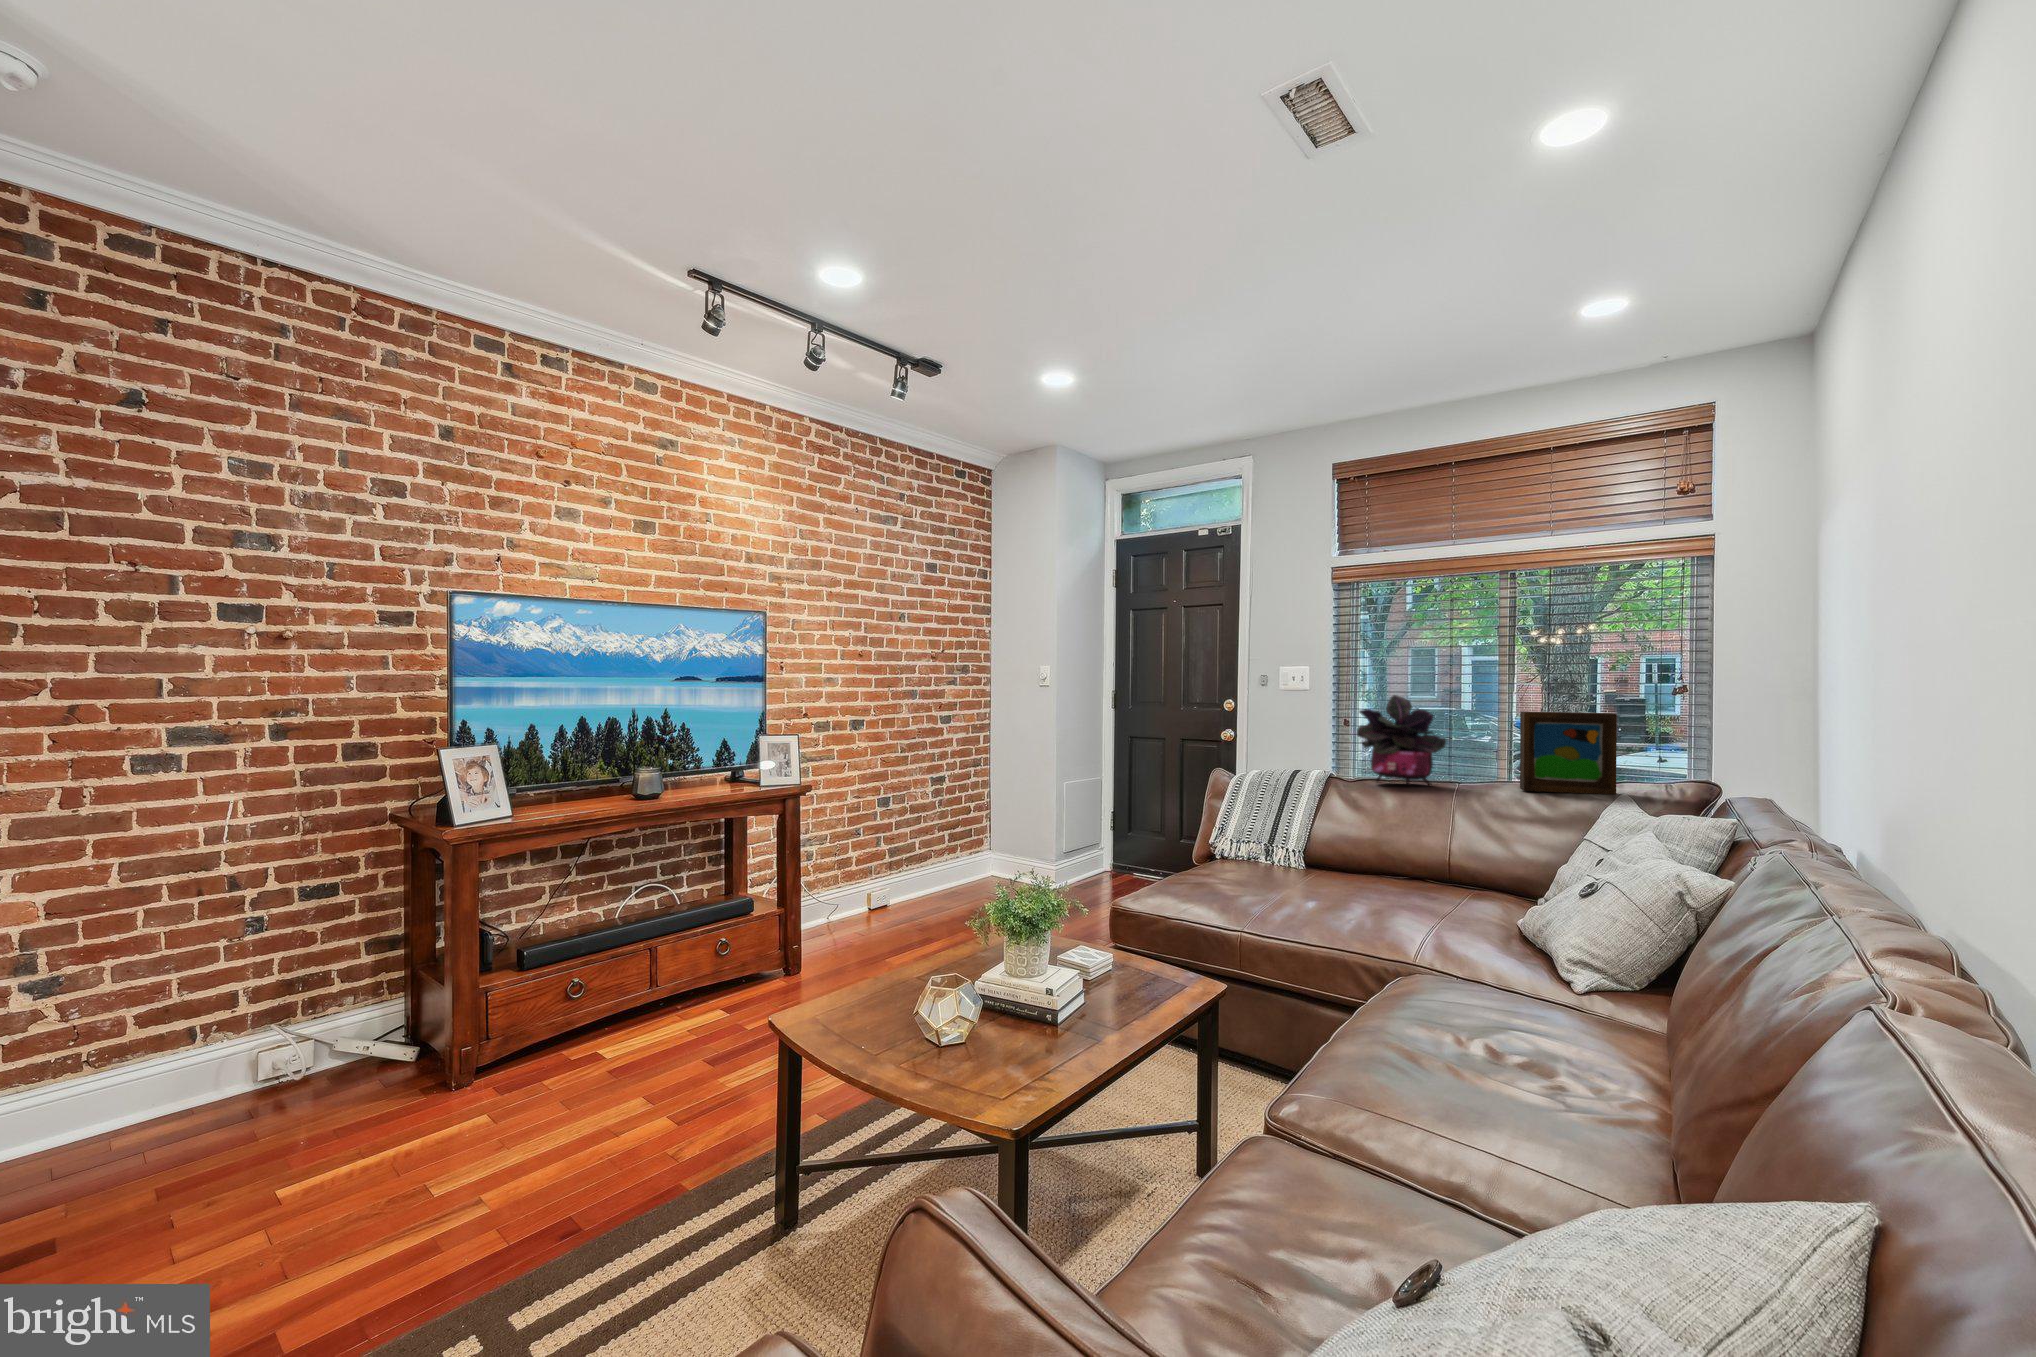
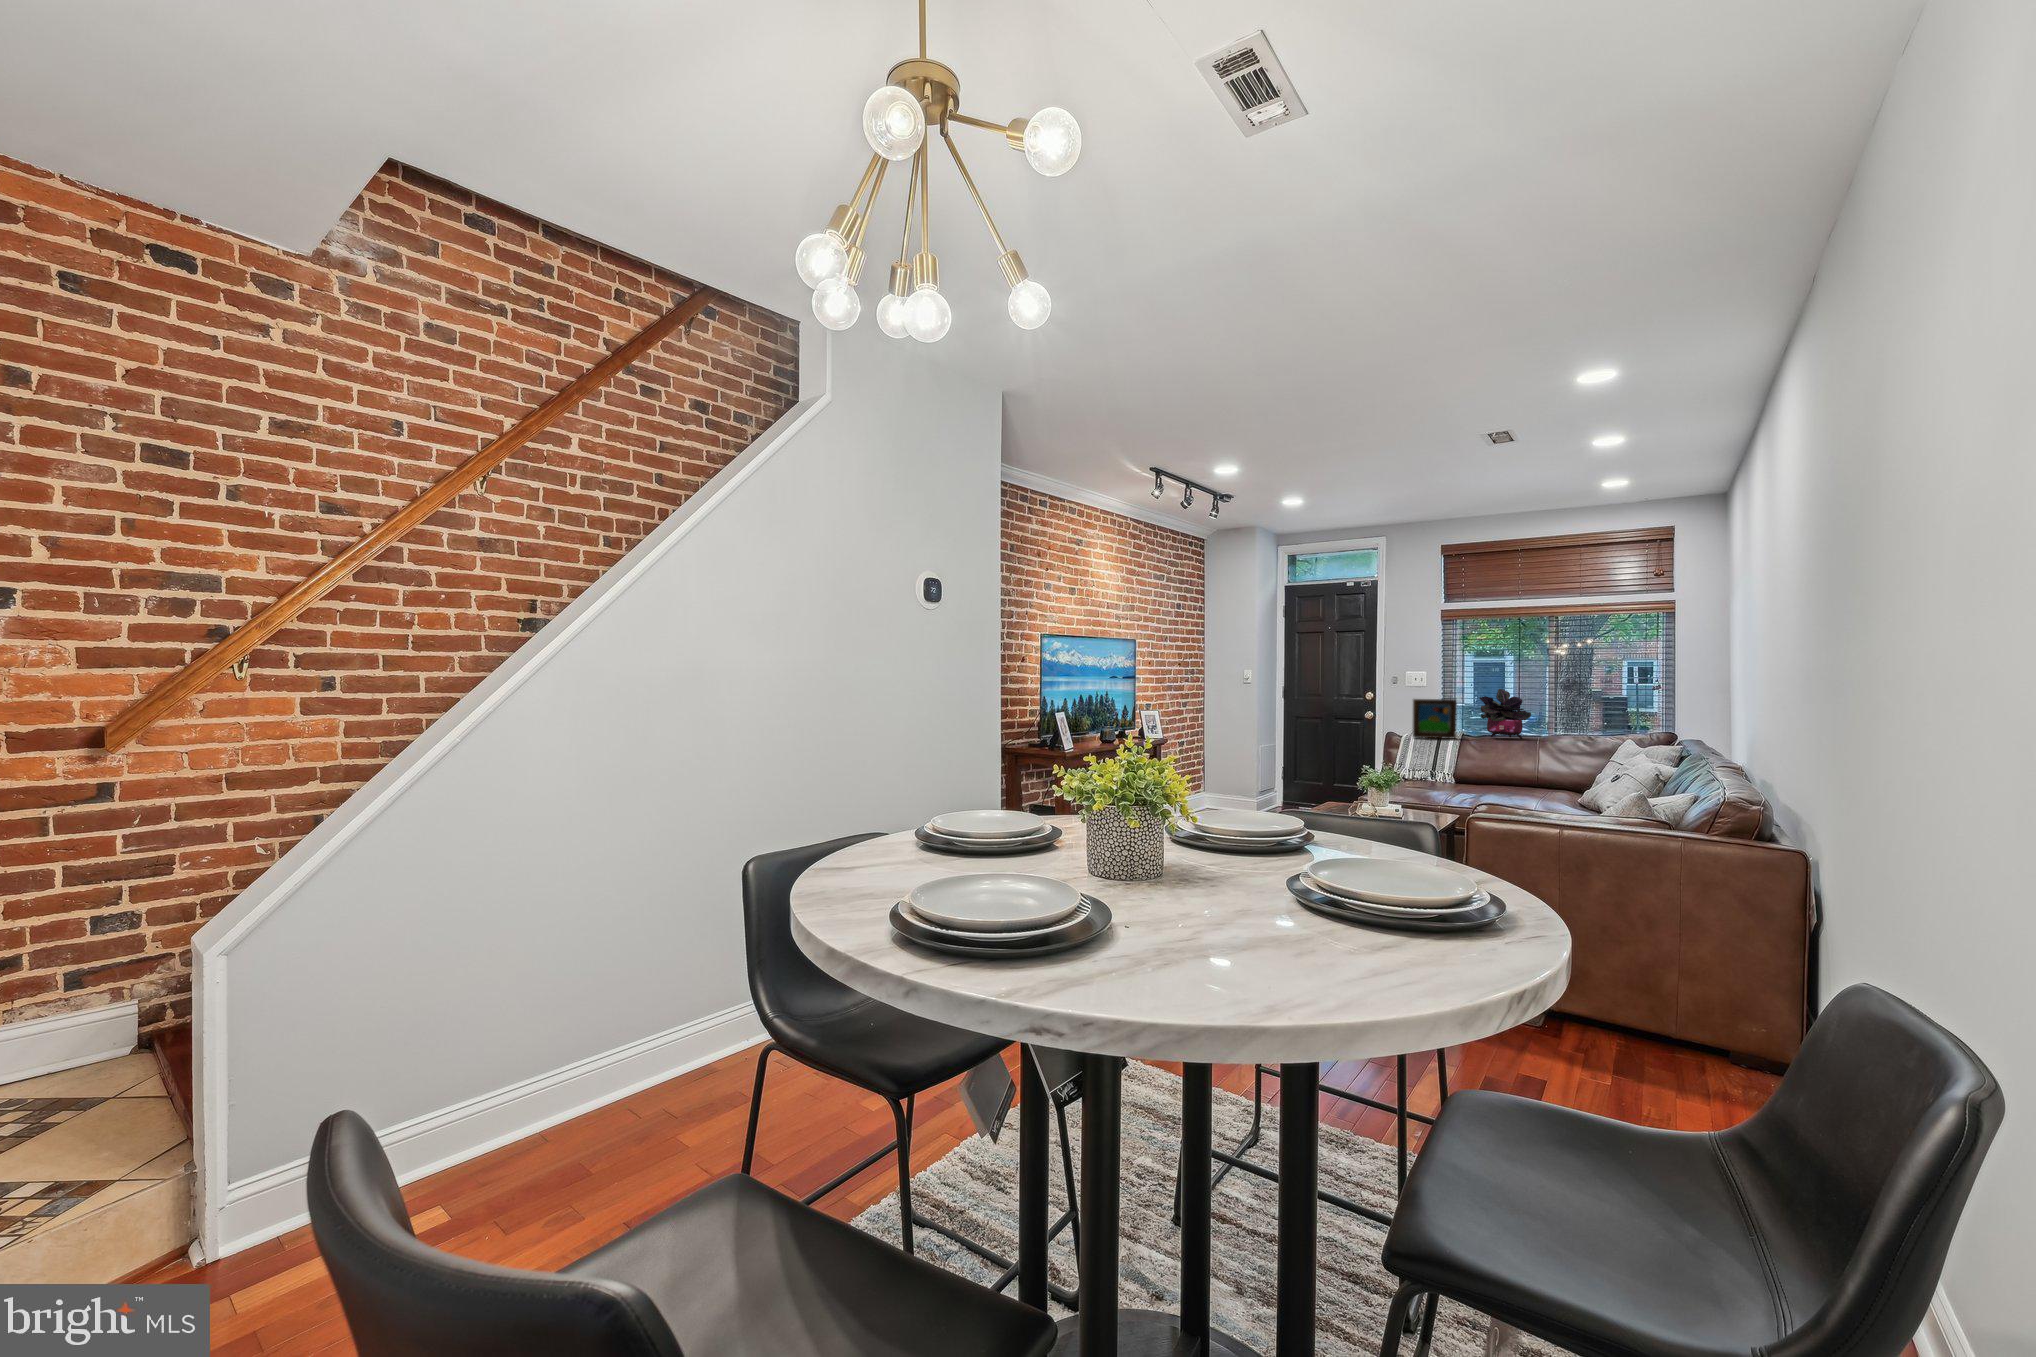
picture frame: present [1520,712,1617,795] -> present [1412,699,1457,739]

